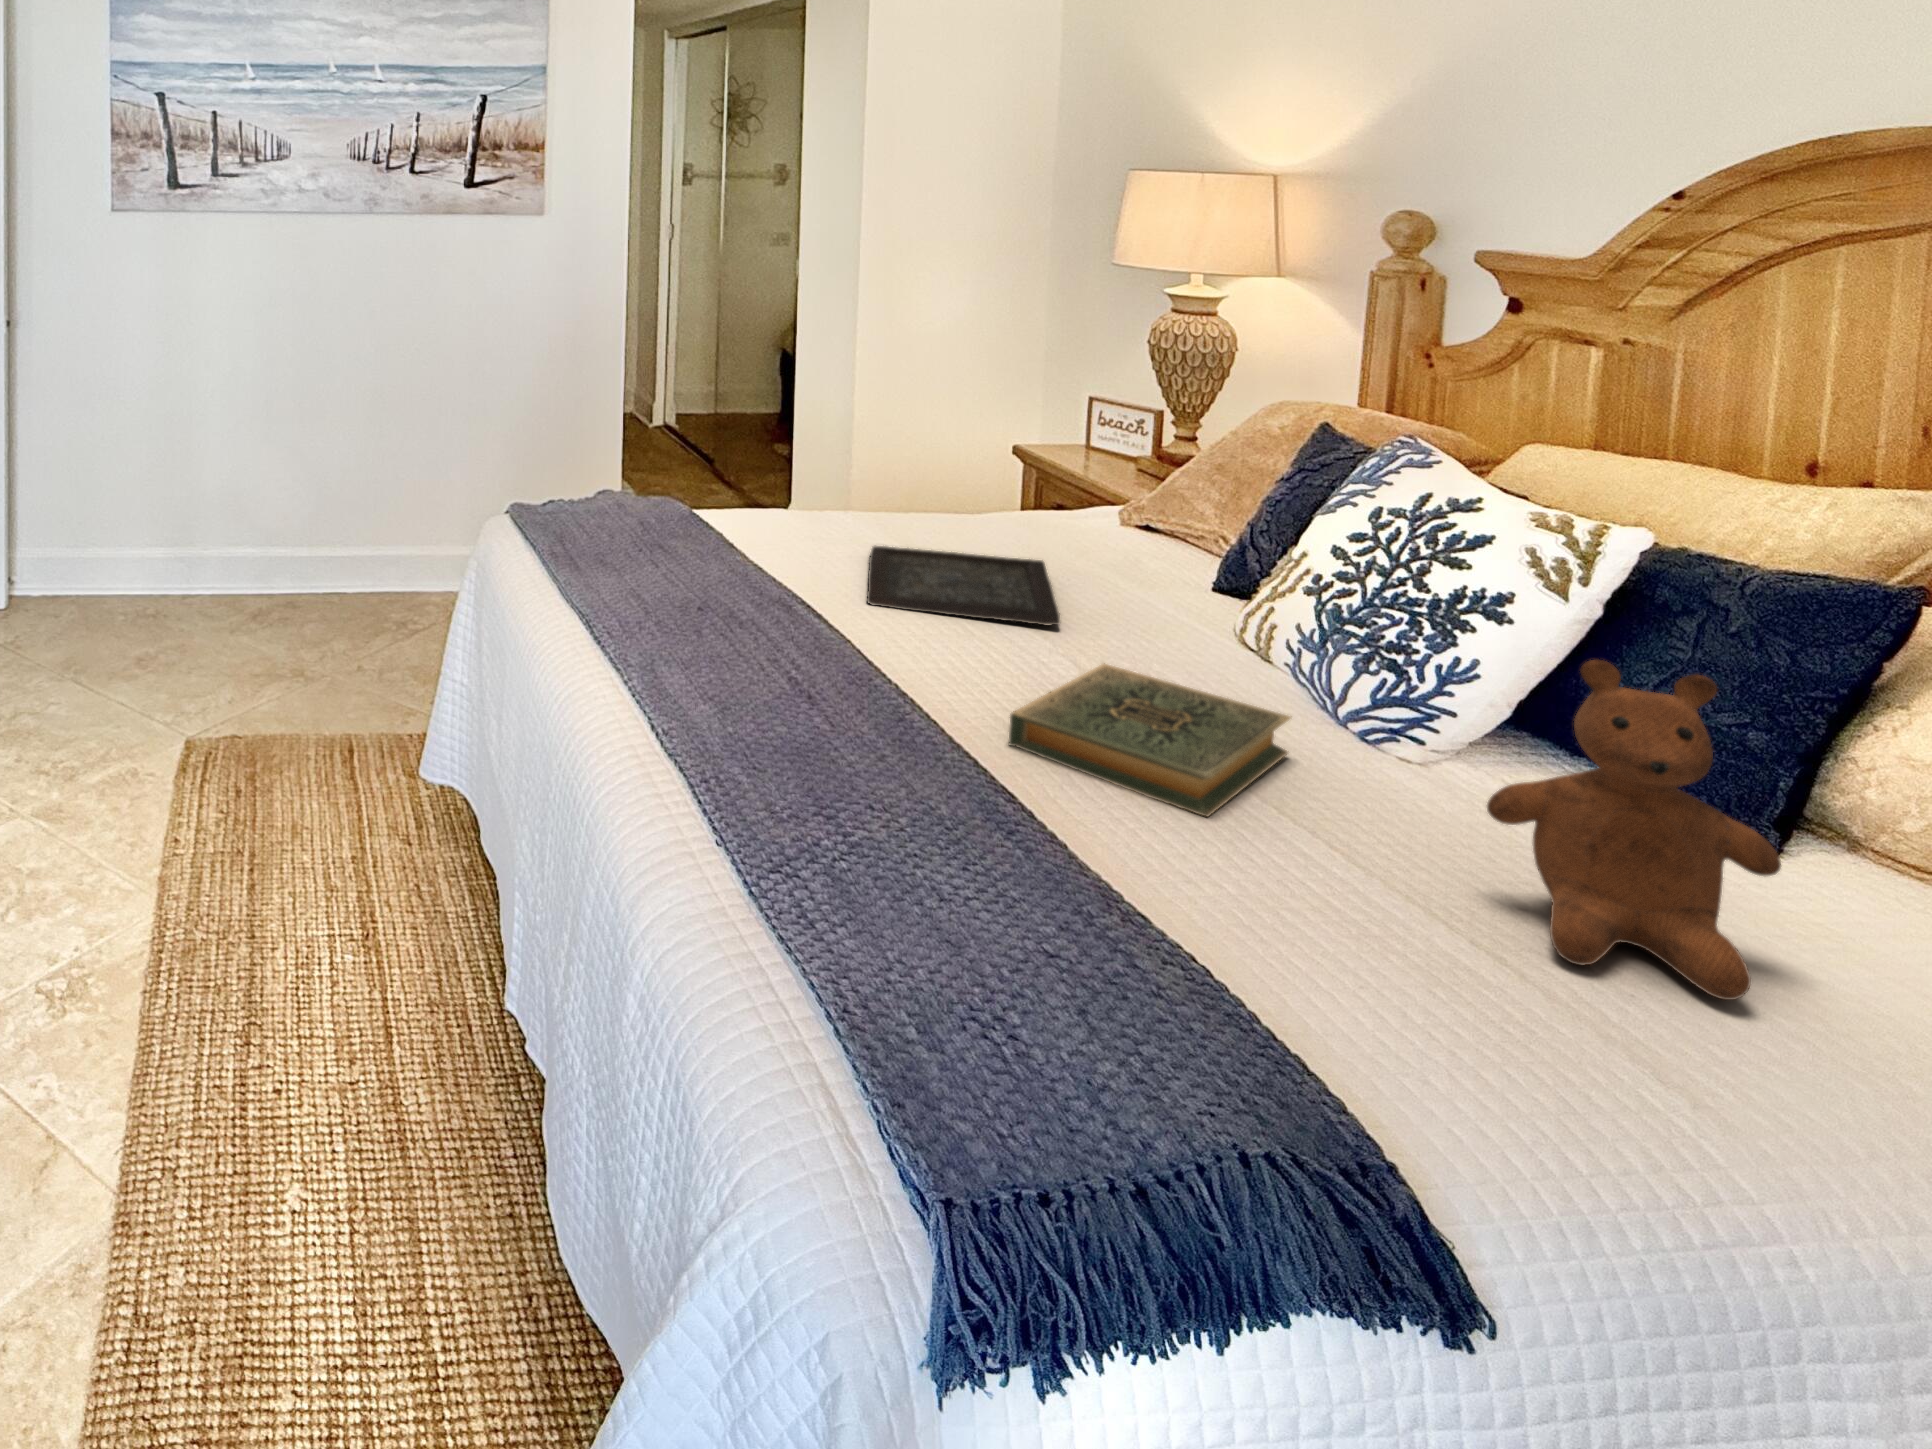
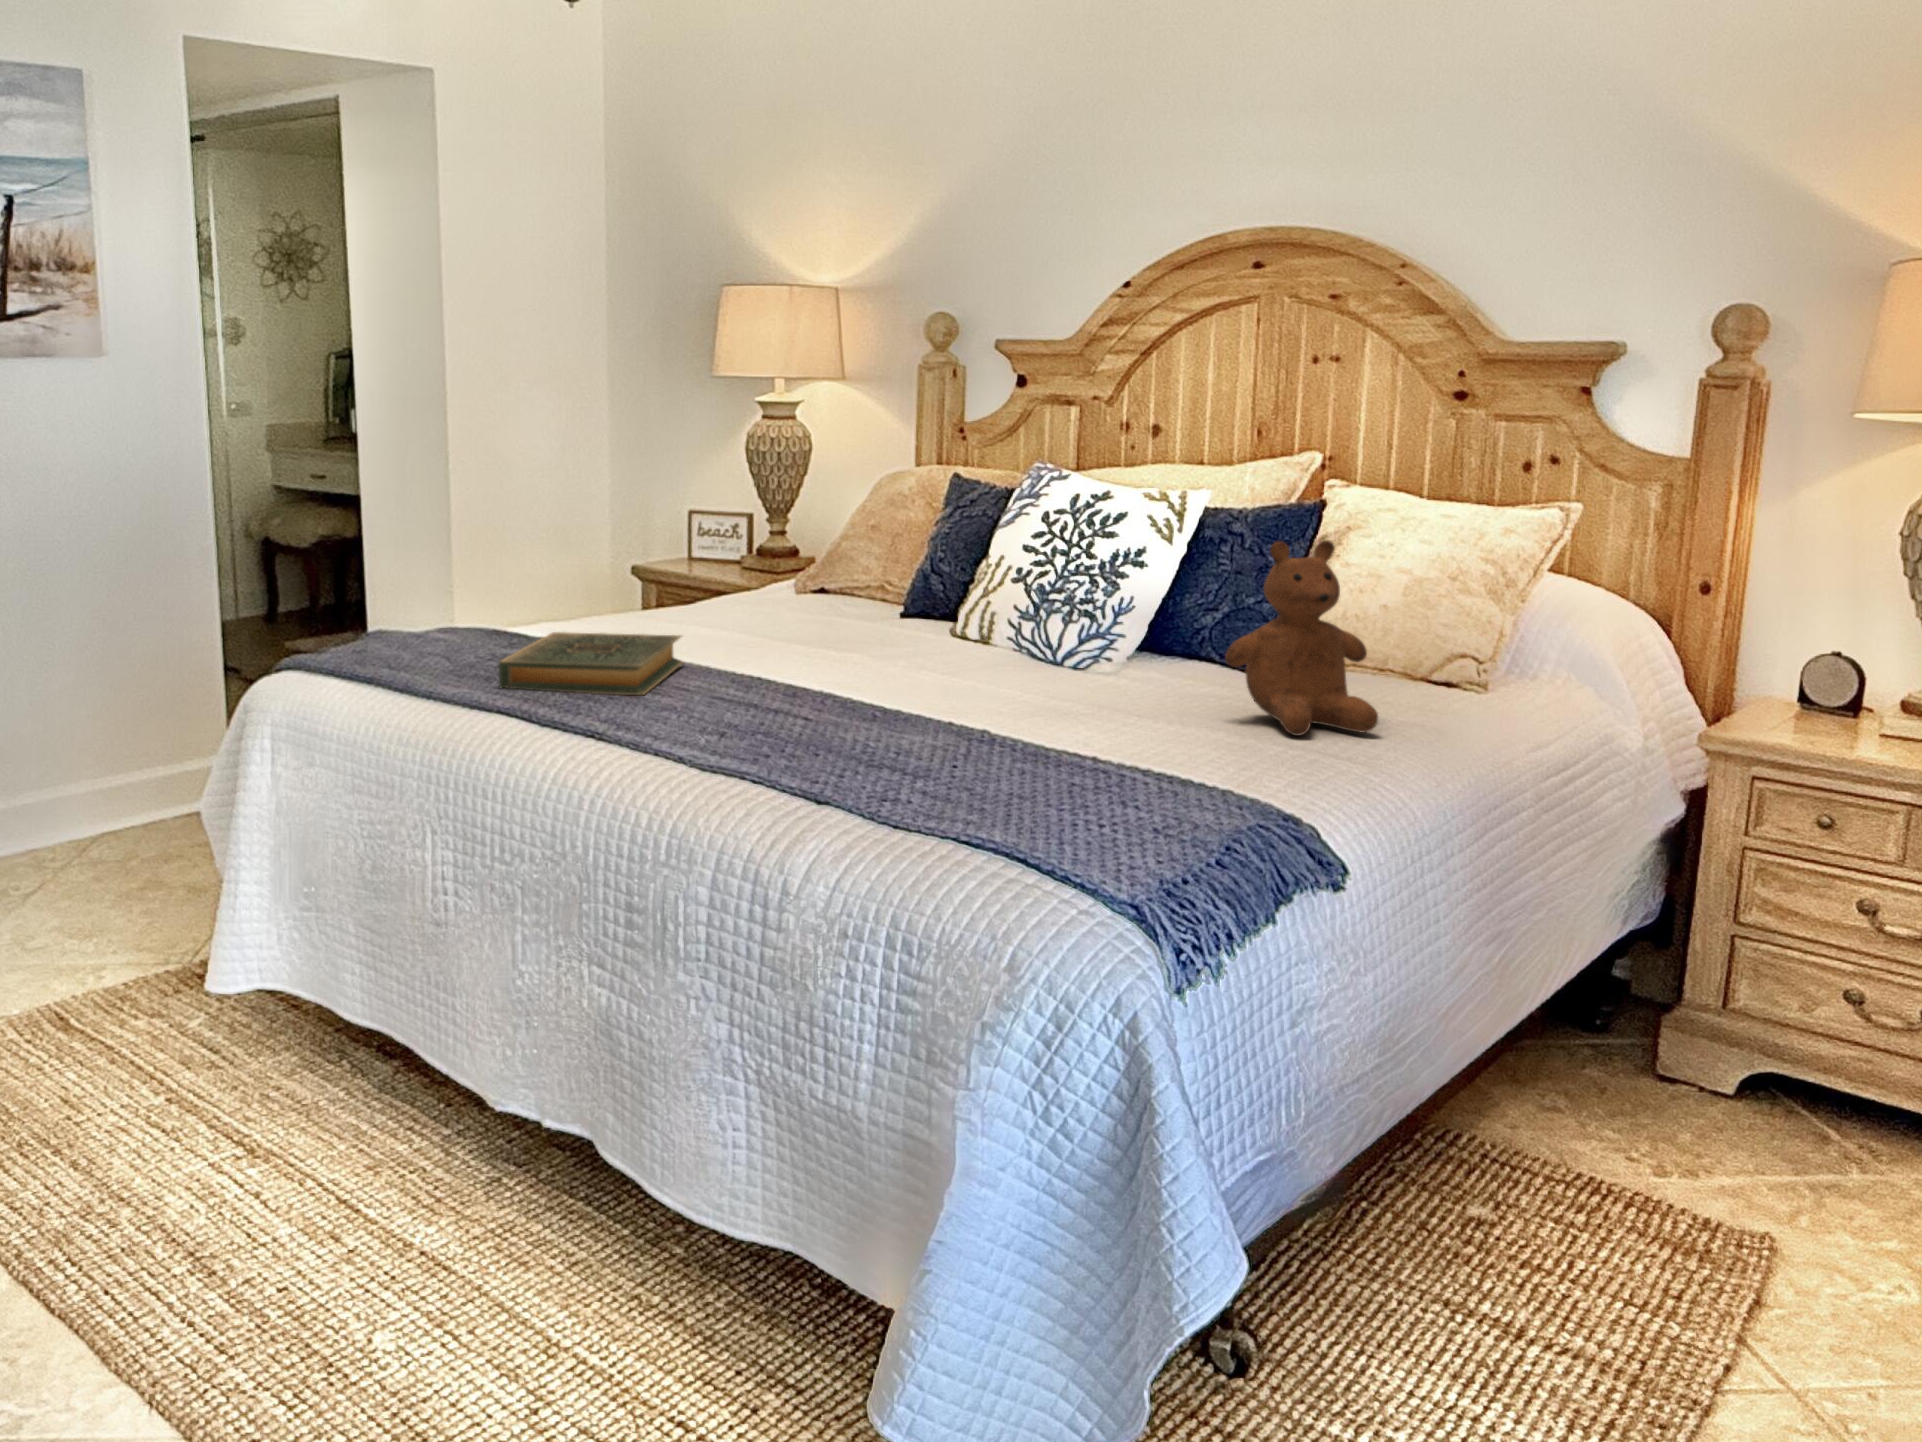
tray: present [867,546,1060,625] -> none [638,614,839,661]
hardback book: present [1009,663,1292,817] -> present [499,632,683,695]

